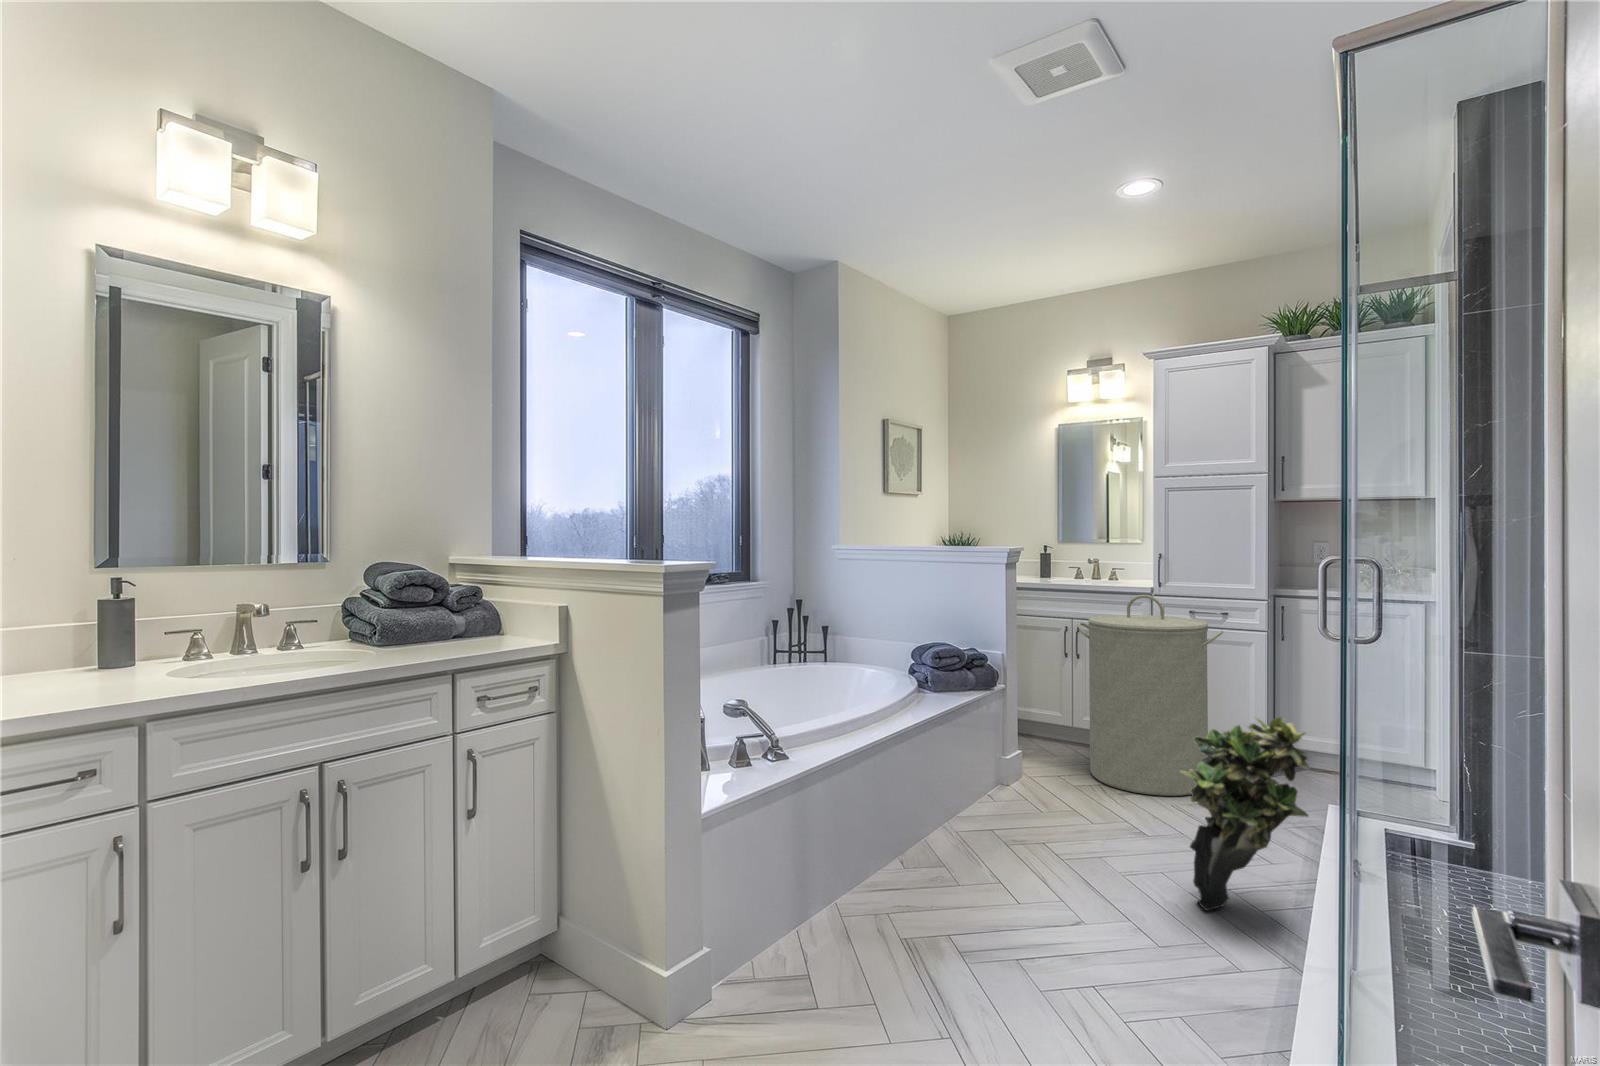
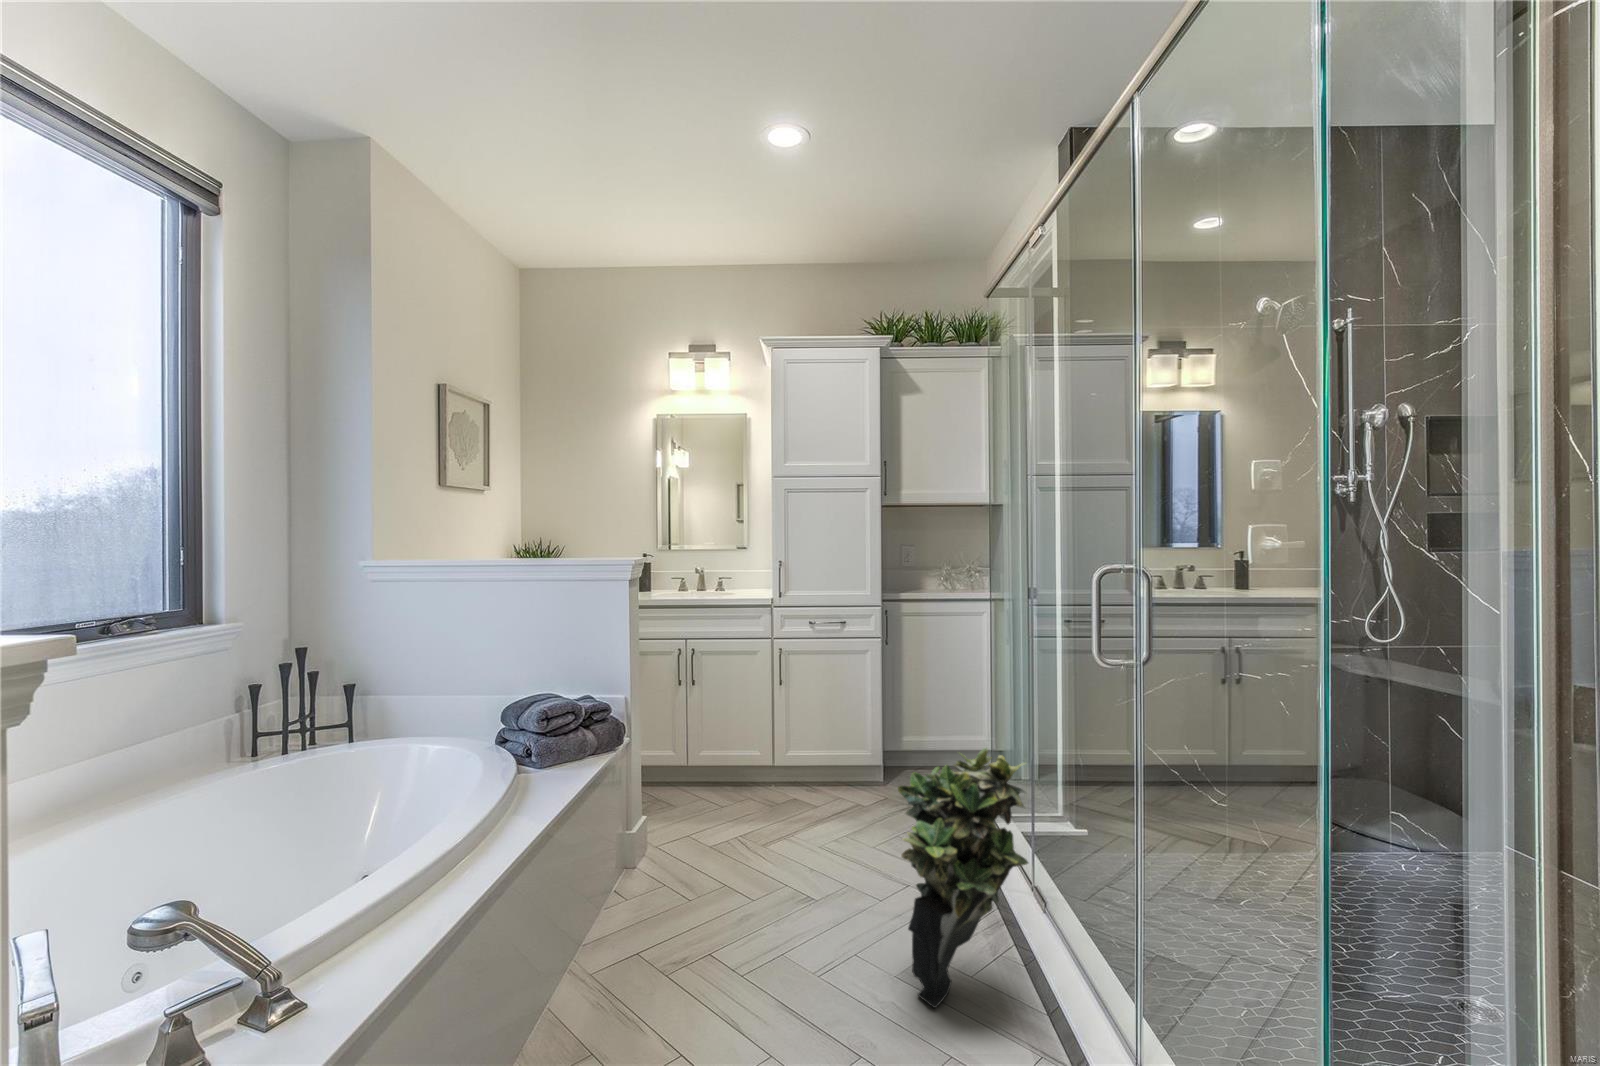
laundry hamper: present [1077,595,1224,796] -> none [703,609,856,841]

